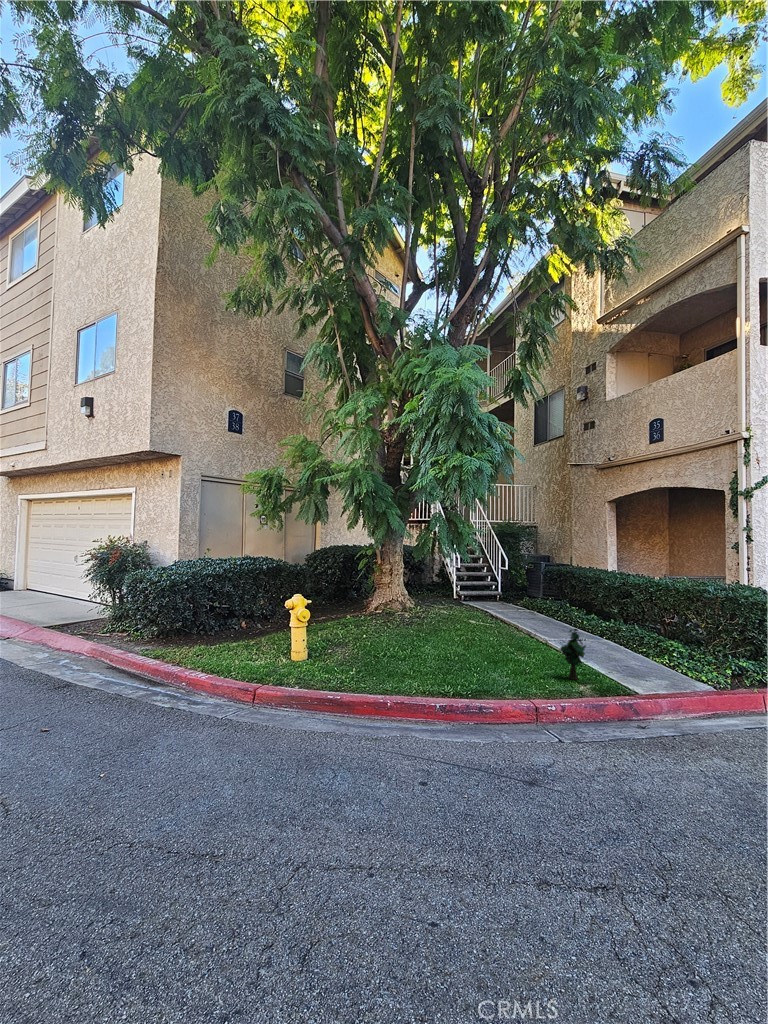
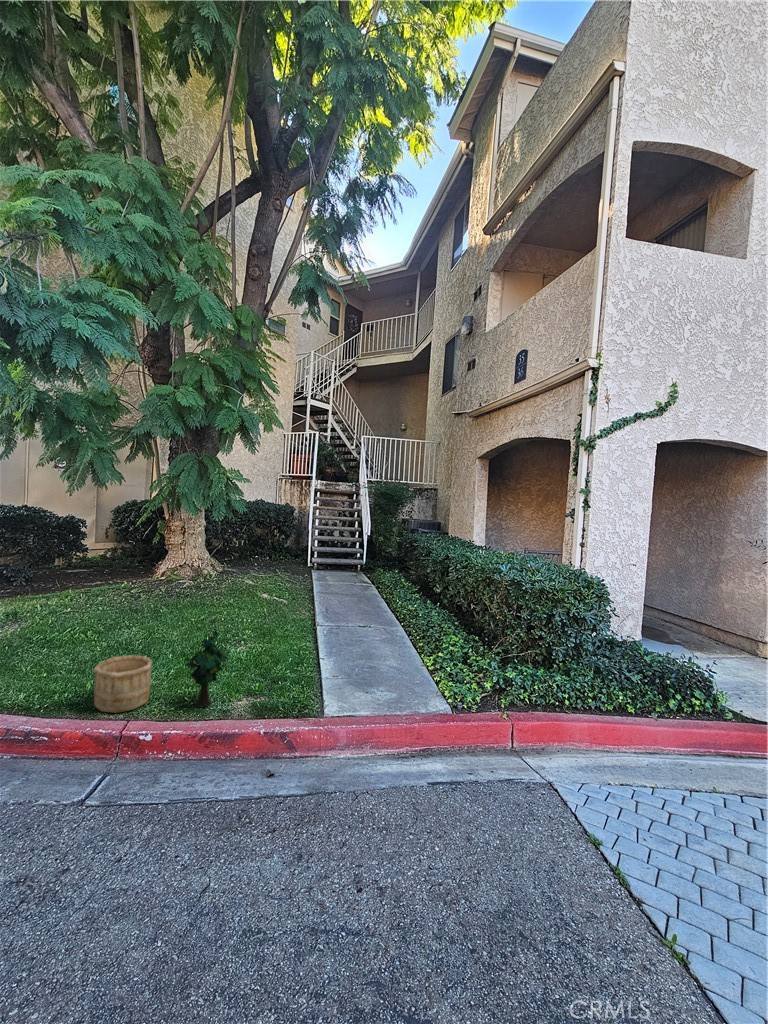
wooden bucket: none [507,647,542,682] -> present [93,655,153,713]

